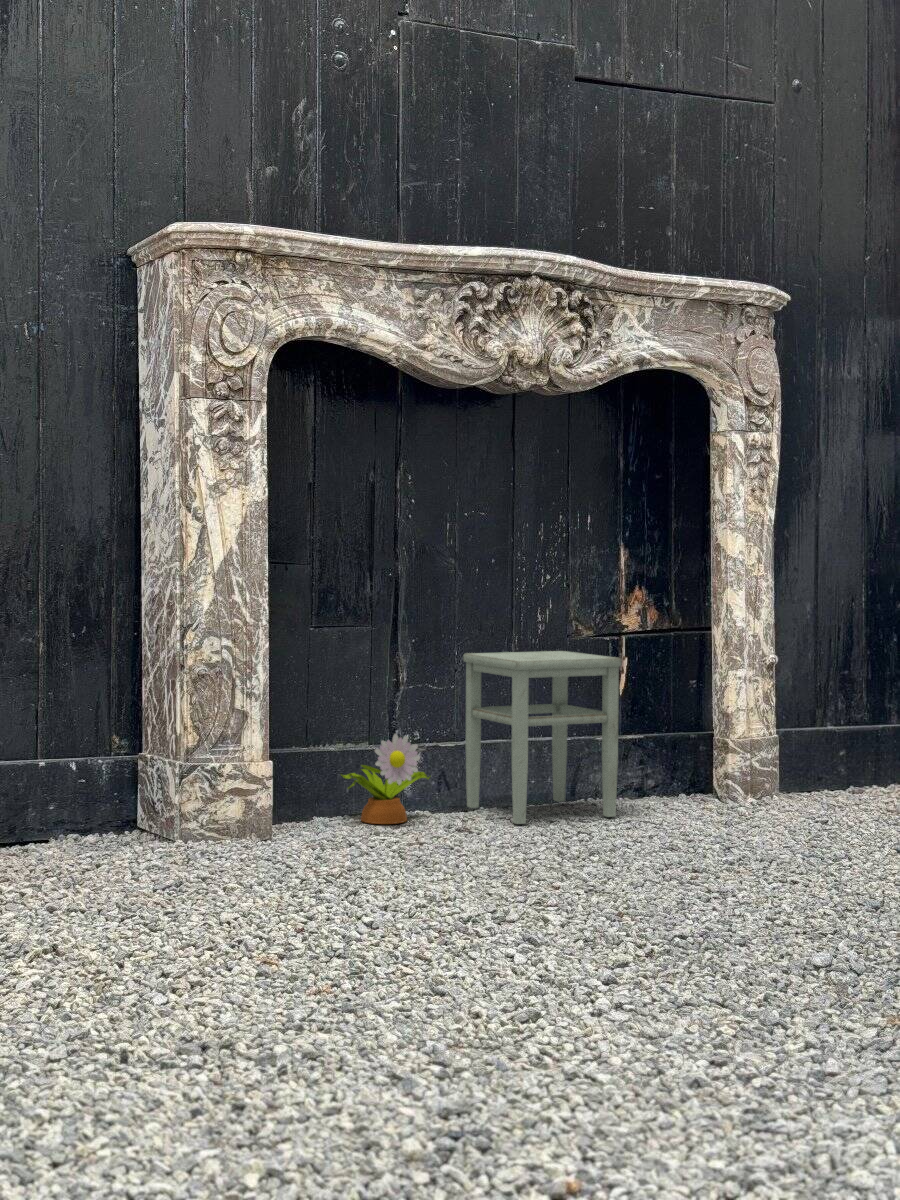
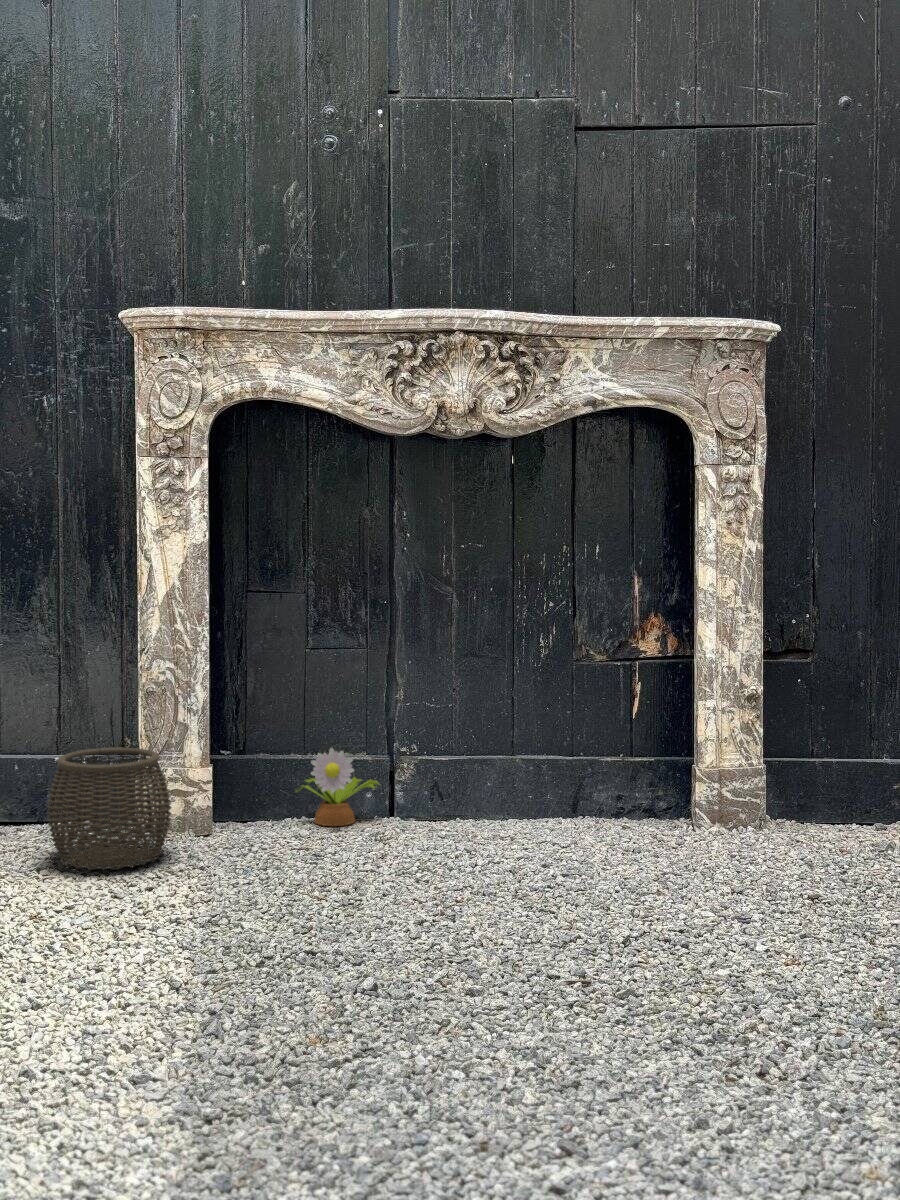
stool: present [463,651,622,824] -> none [430,674,543,837]
woven basket: none [140,737,290,881] -> present [47,748,171,870]

